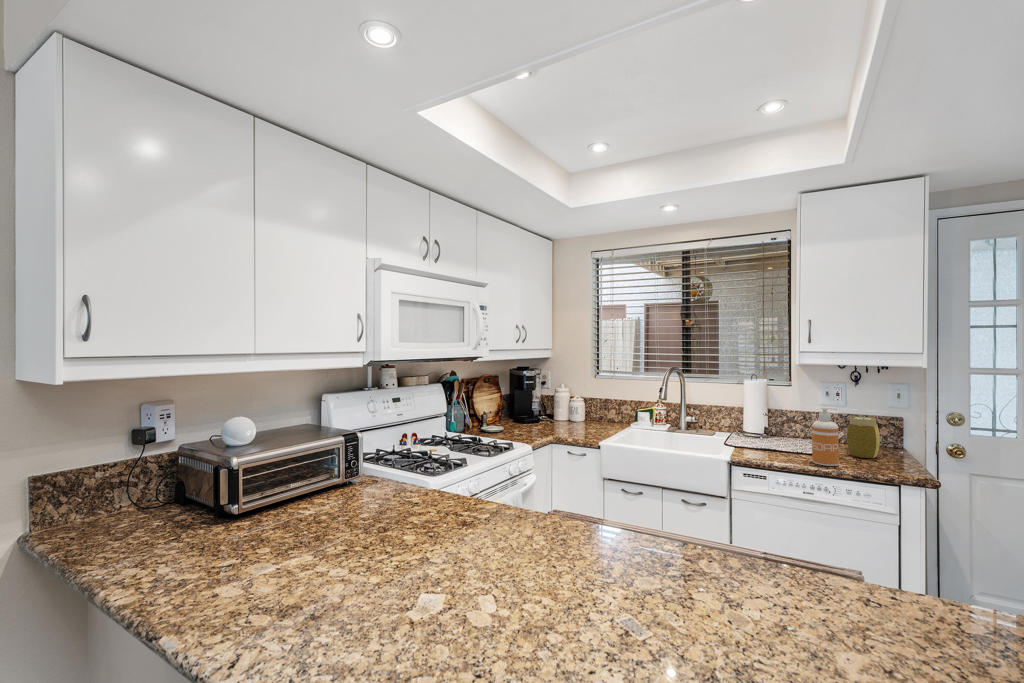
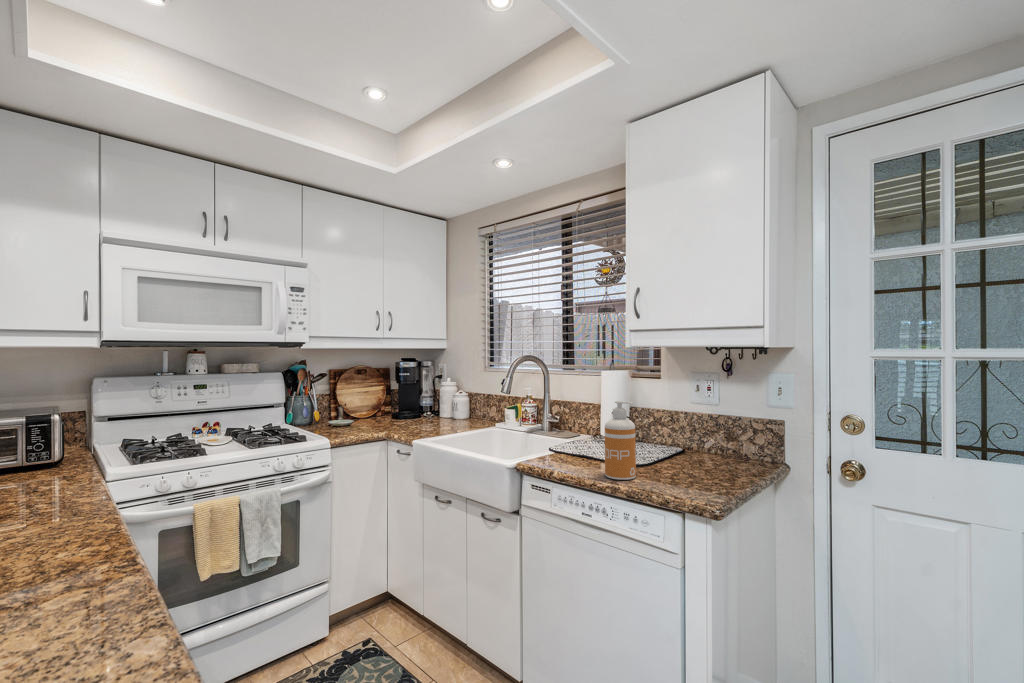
jar: present [847,416,880,458] -> none [679,416,719,474]

